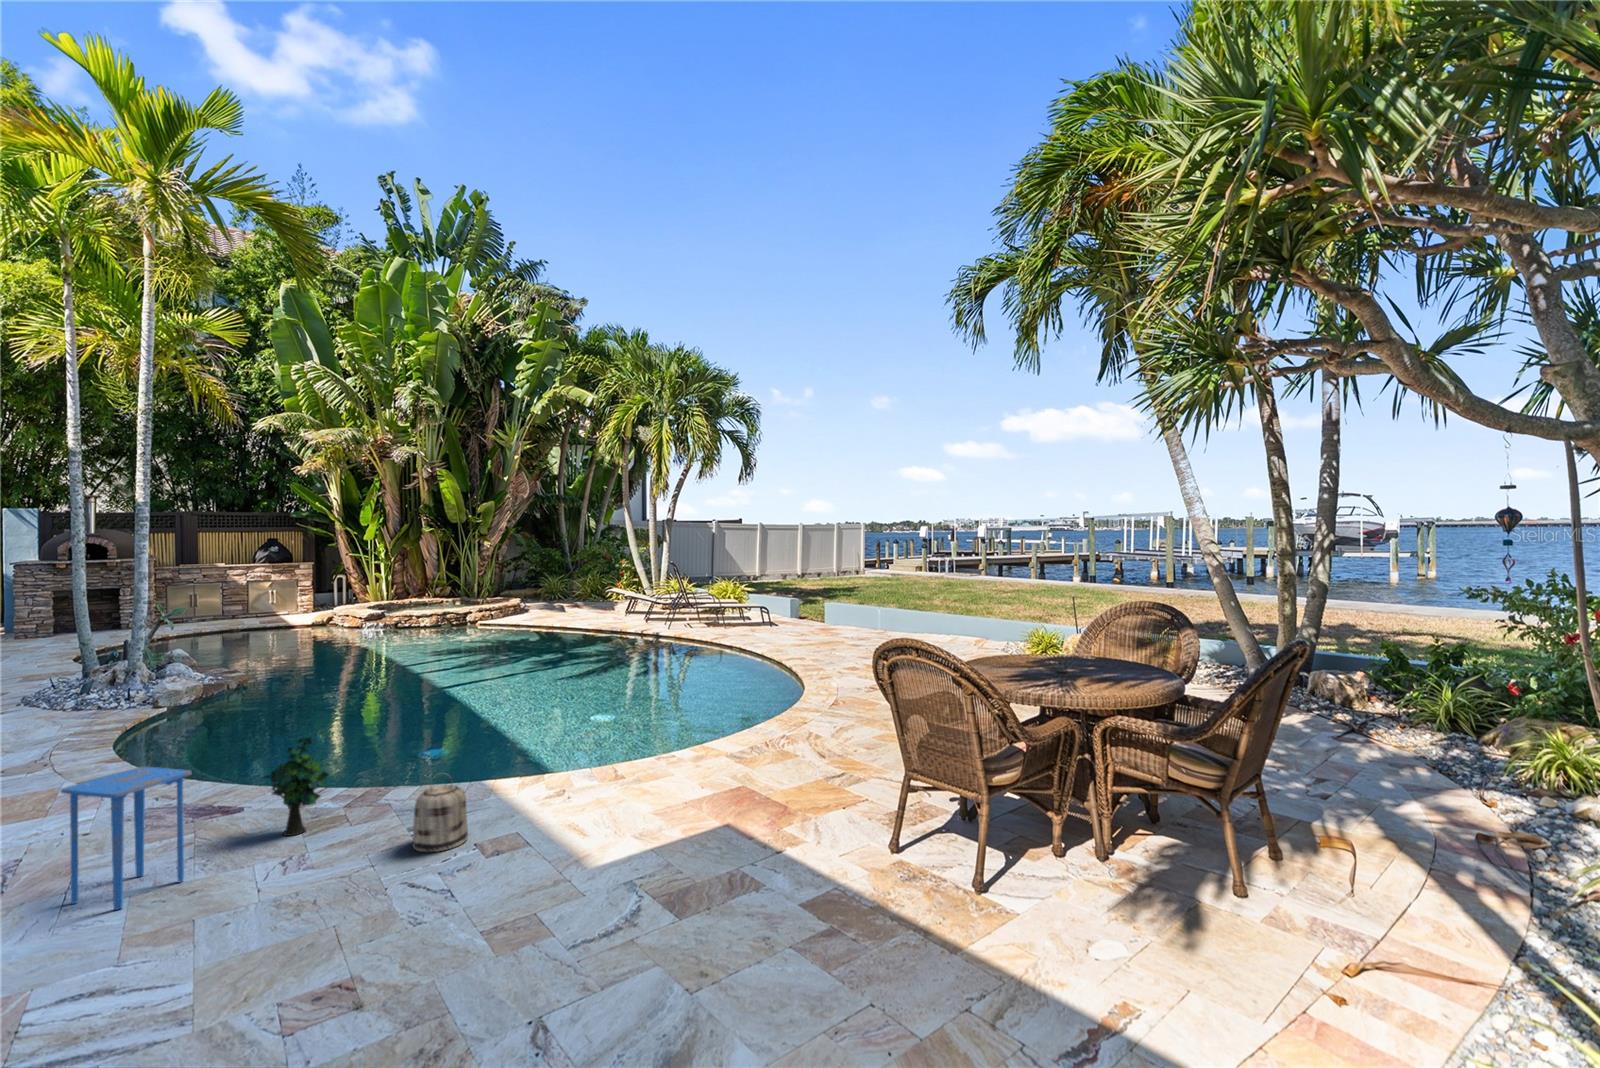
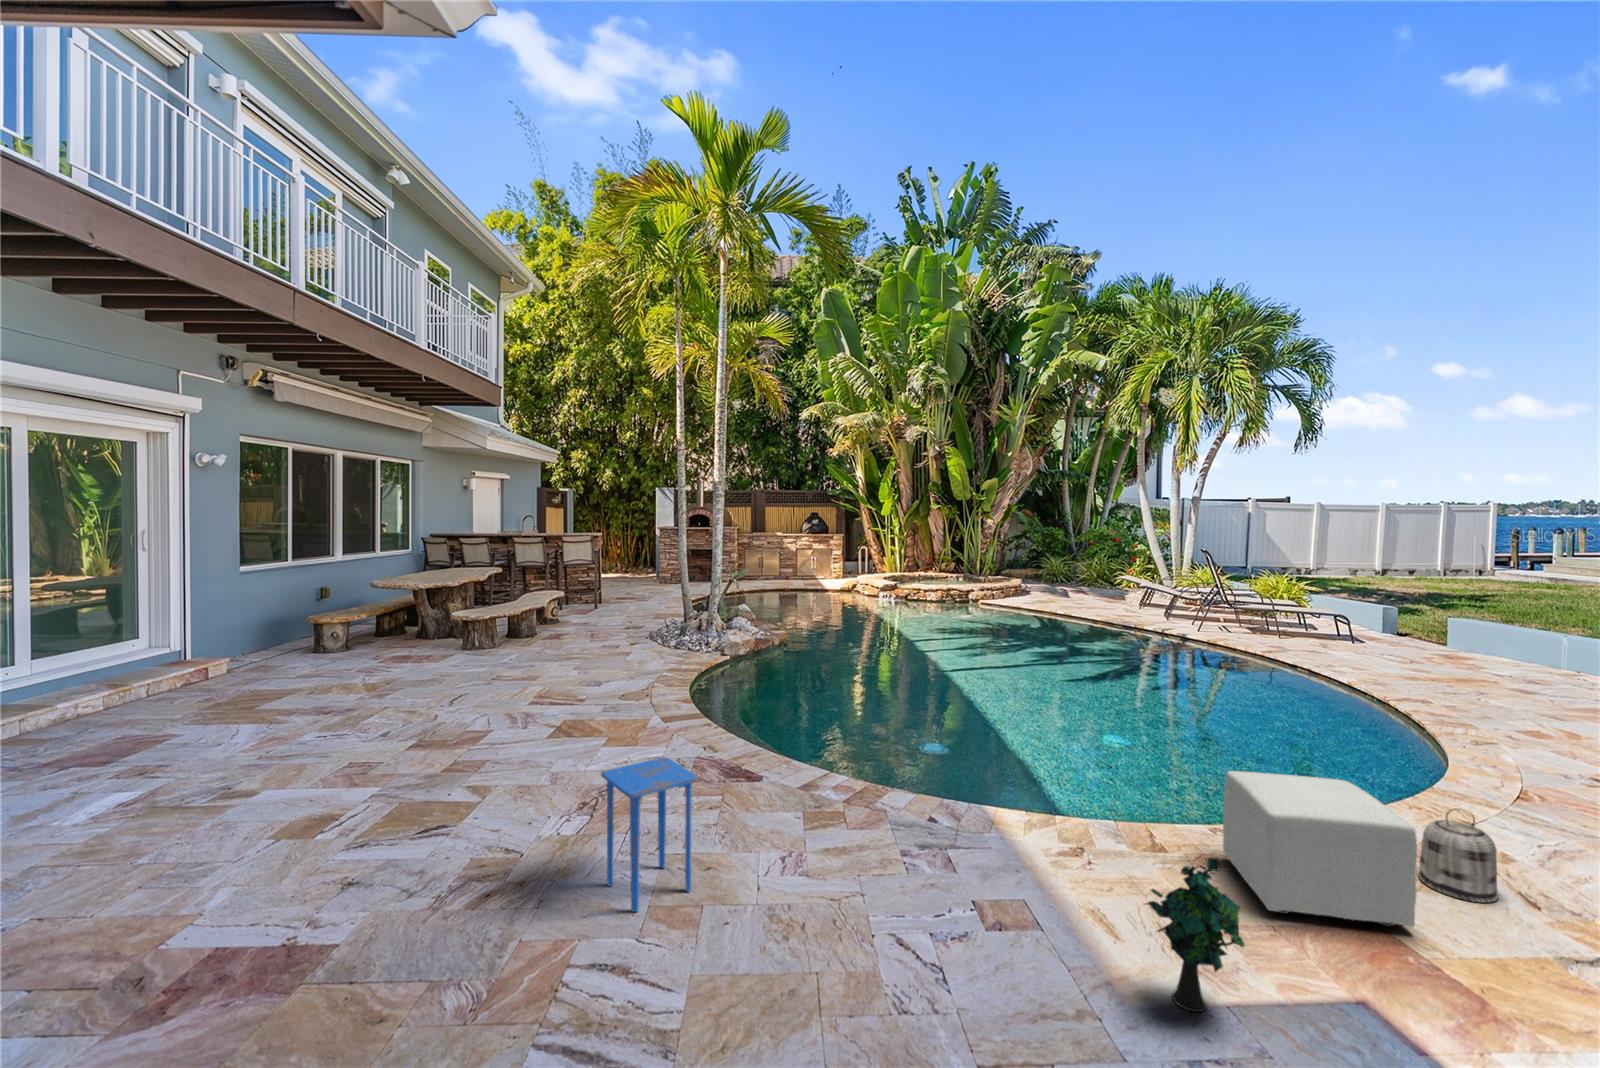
ottoman: none [648,690,741,774] -> present [1223,771,1417,927]
decorative plant: present [264,737,329,836] -> present [1146,858,1245,1012]
basket: present [413,777,469,852] -> present [1419,809,1498,903]

